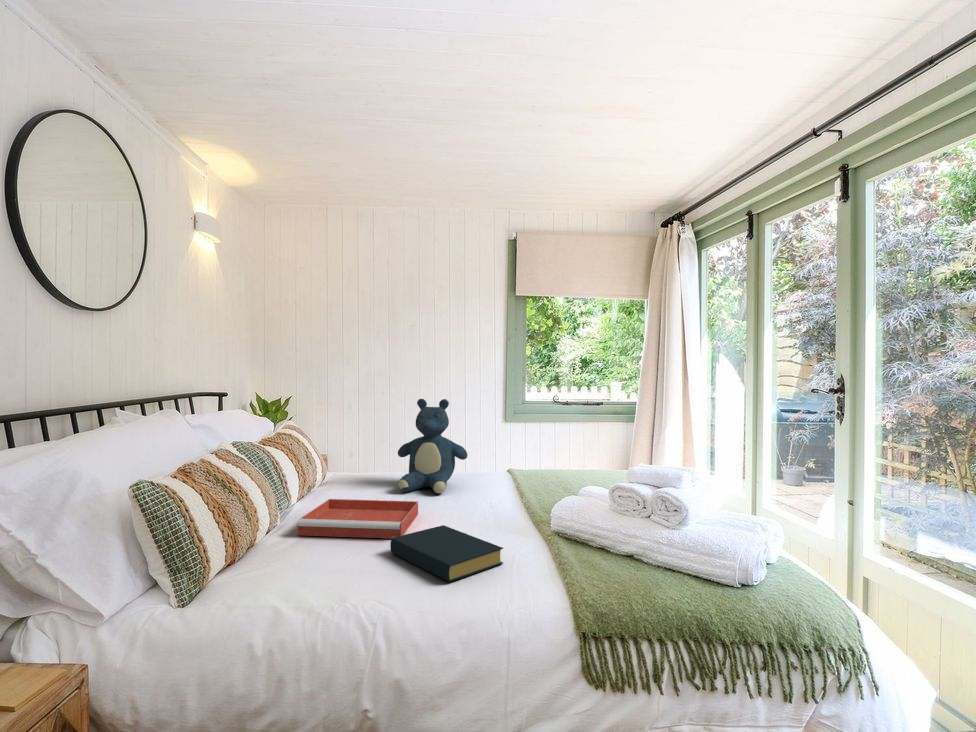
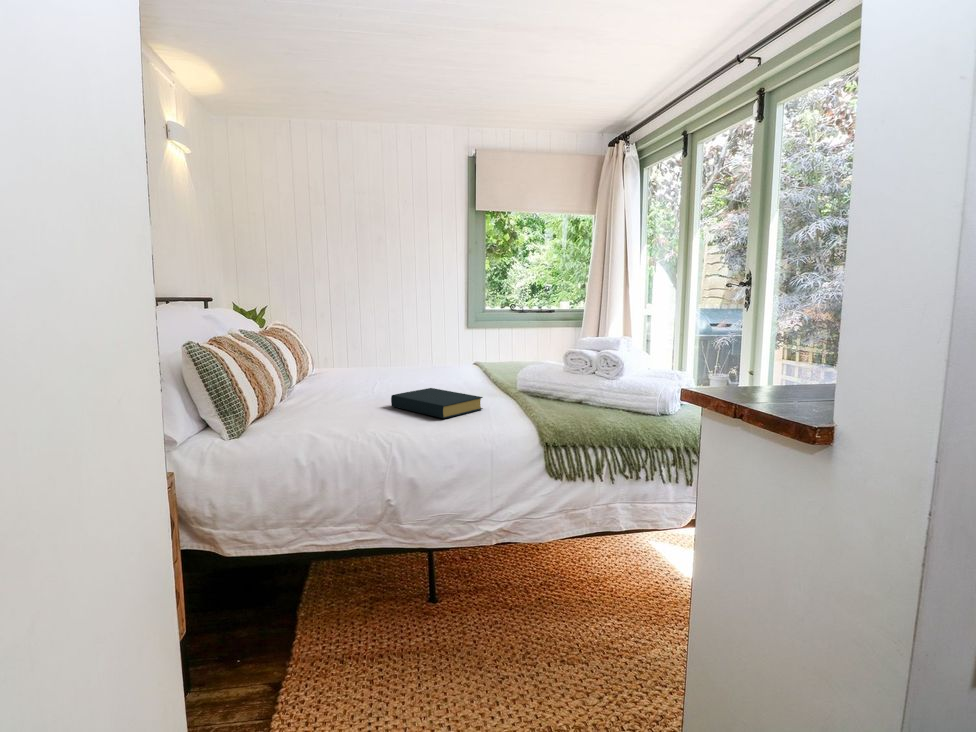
teddy bear: present [398,399,468,493] -> none [381,297,442,375]
tray: present [297,499,418,538] -> none [309,376,406,400]

